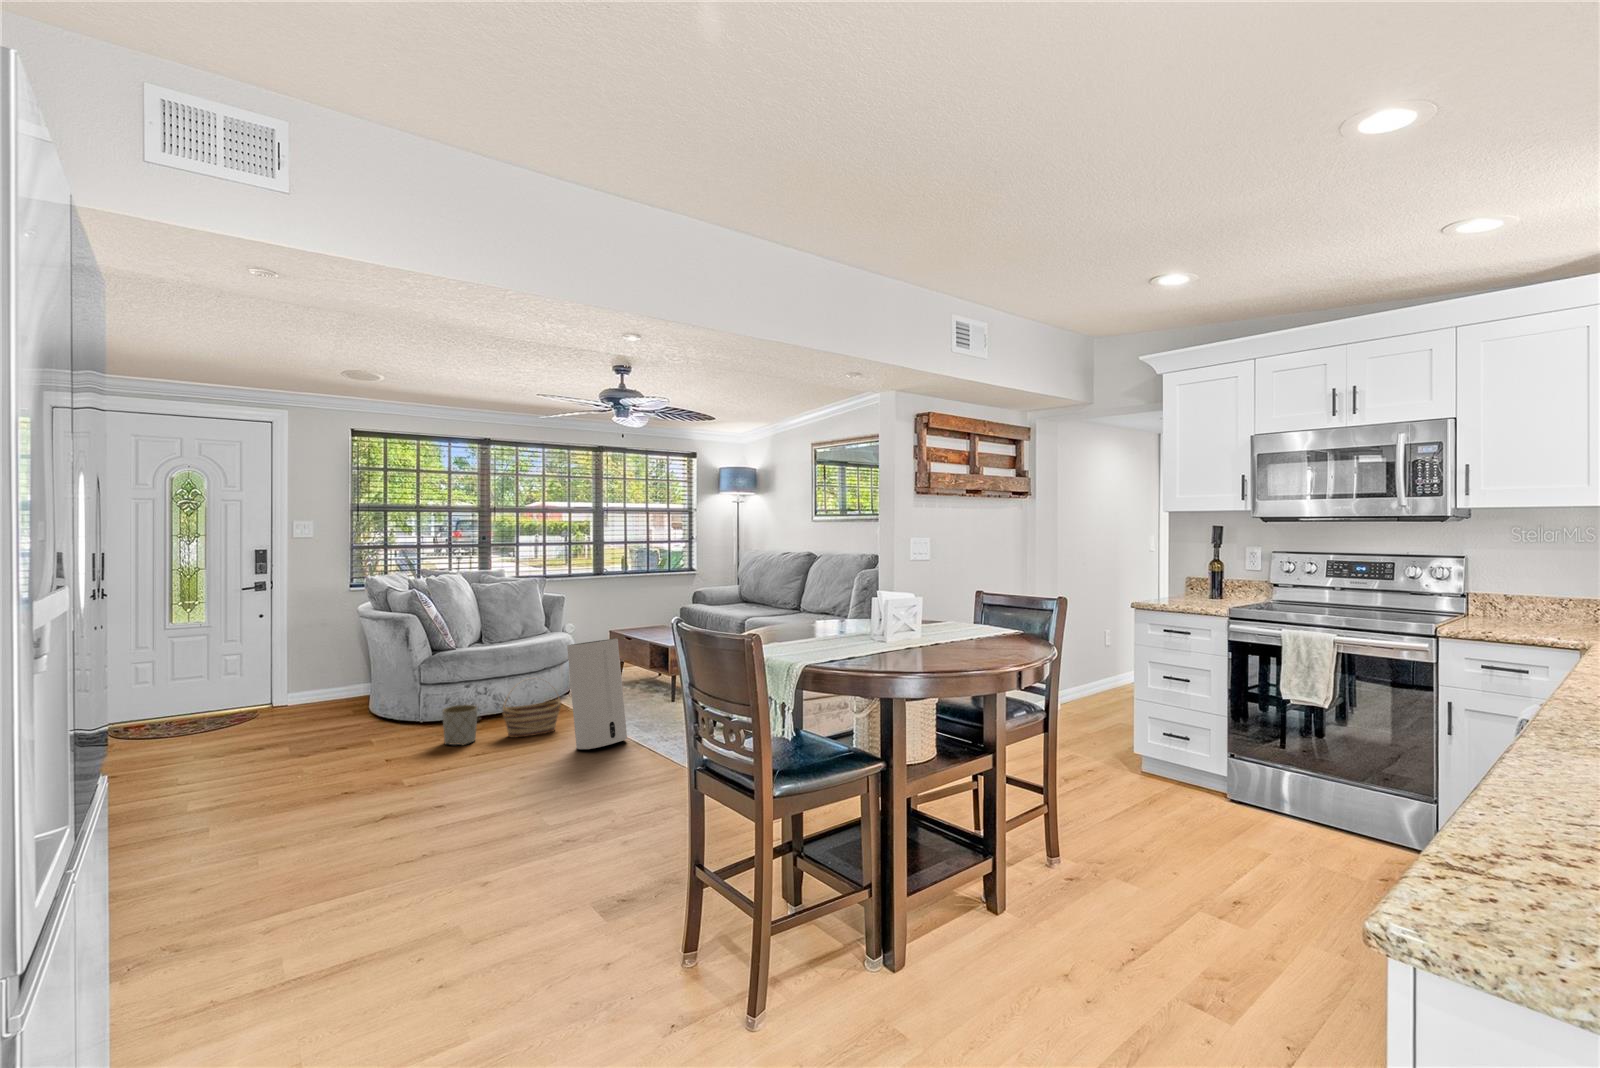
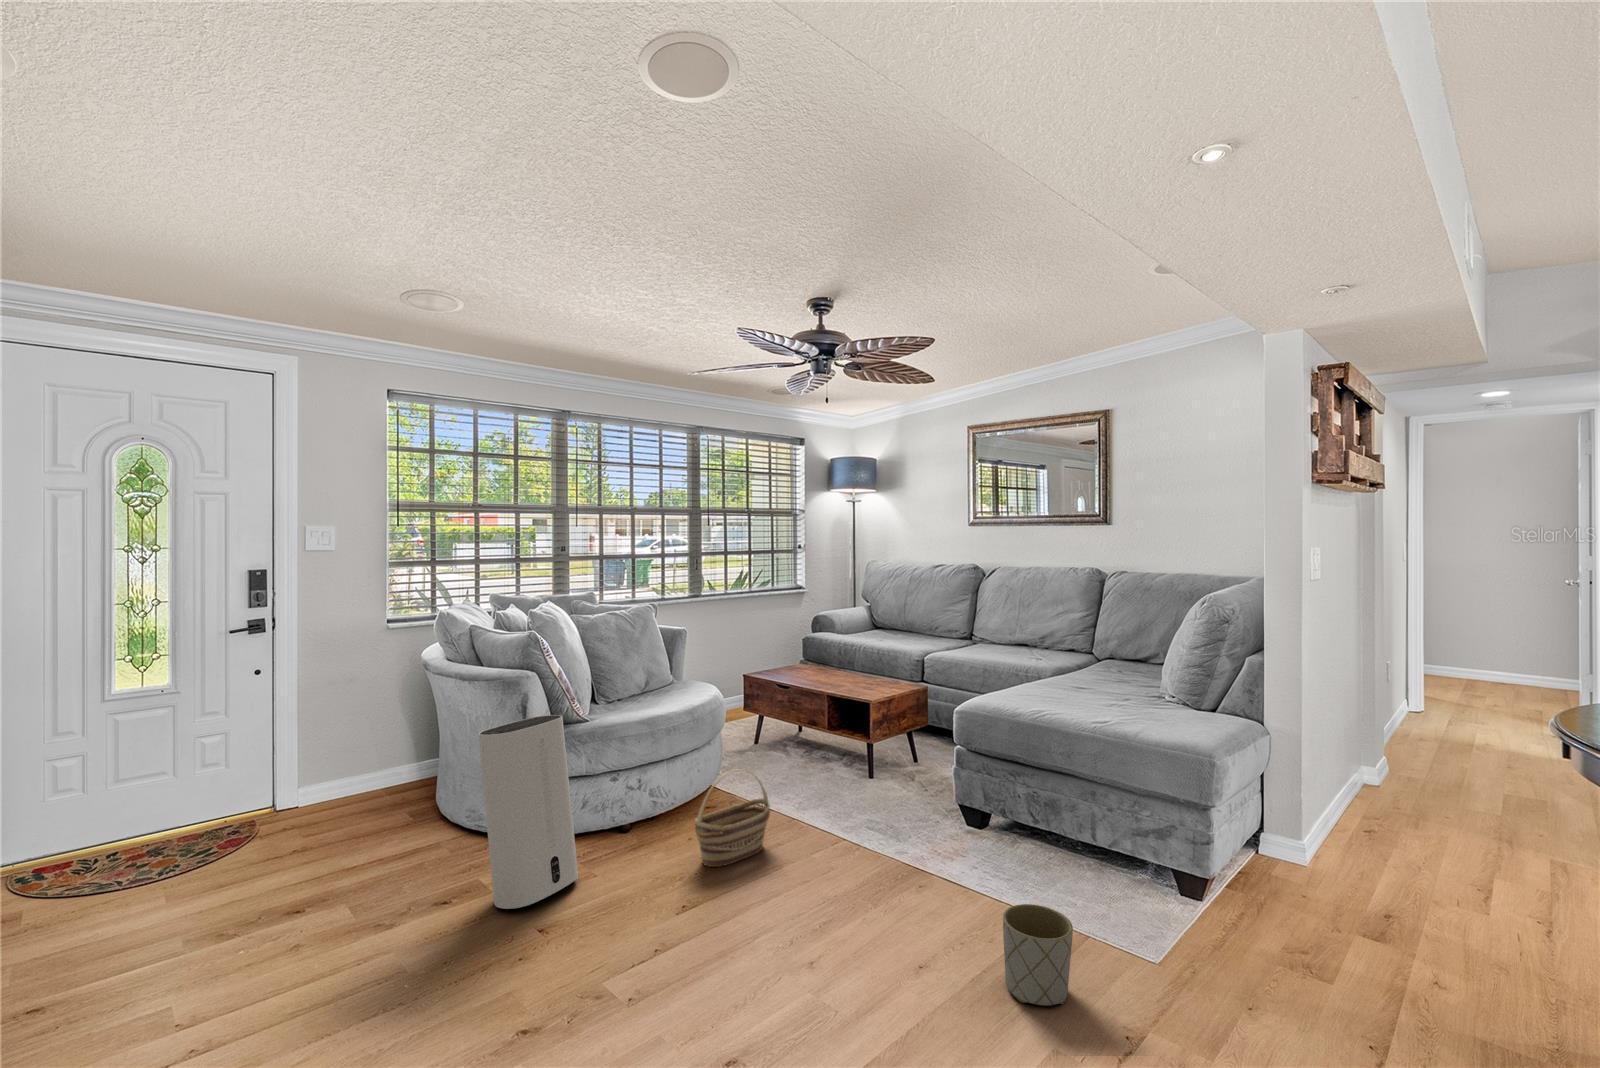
air purifier: present [567,639,627,750] -> present [479,715,578,909]
planter: present [442,705,478,745] -> present [1003,904,1073,1005]

